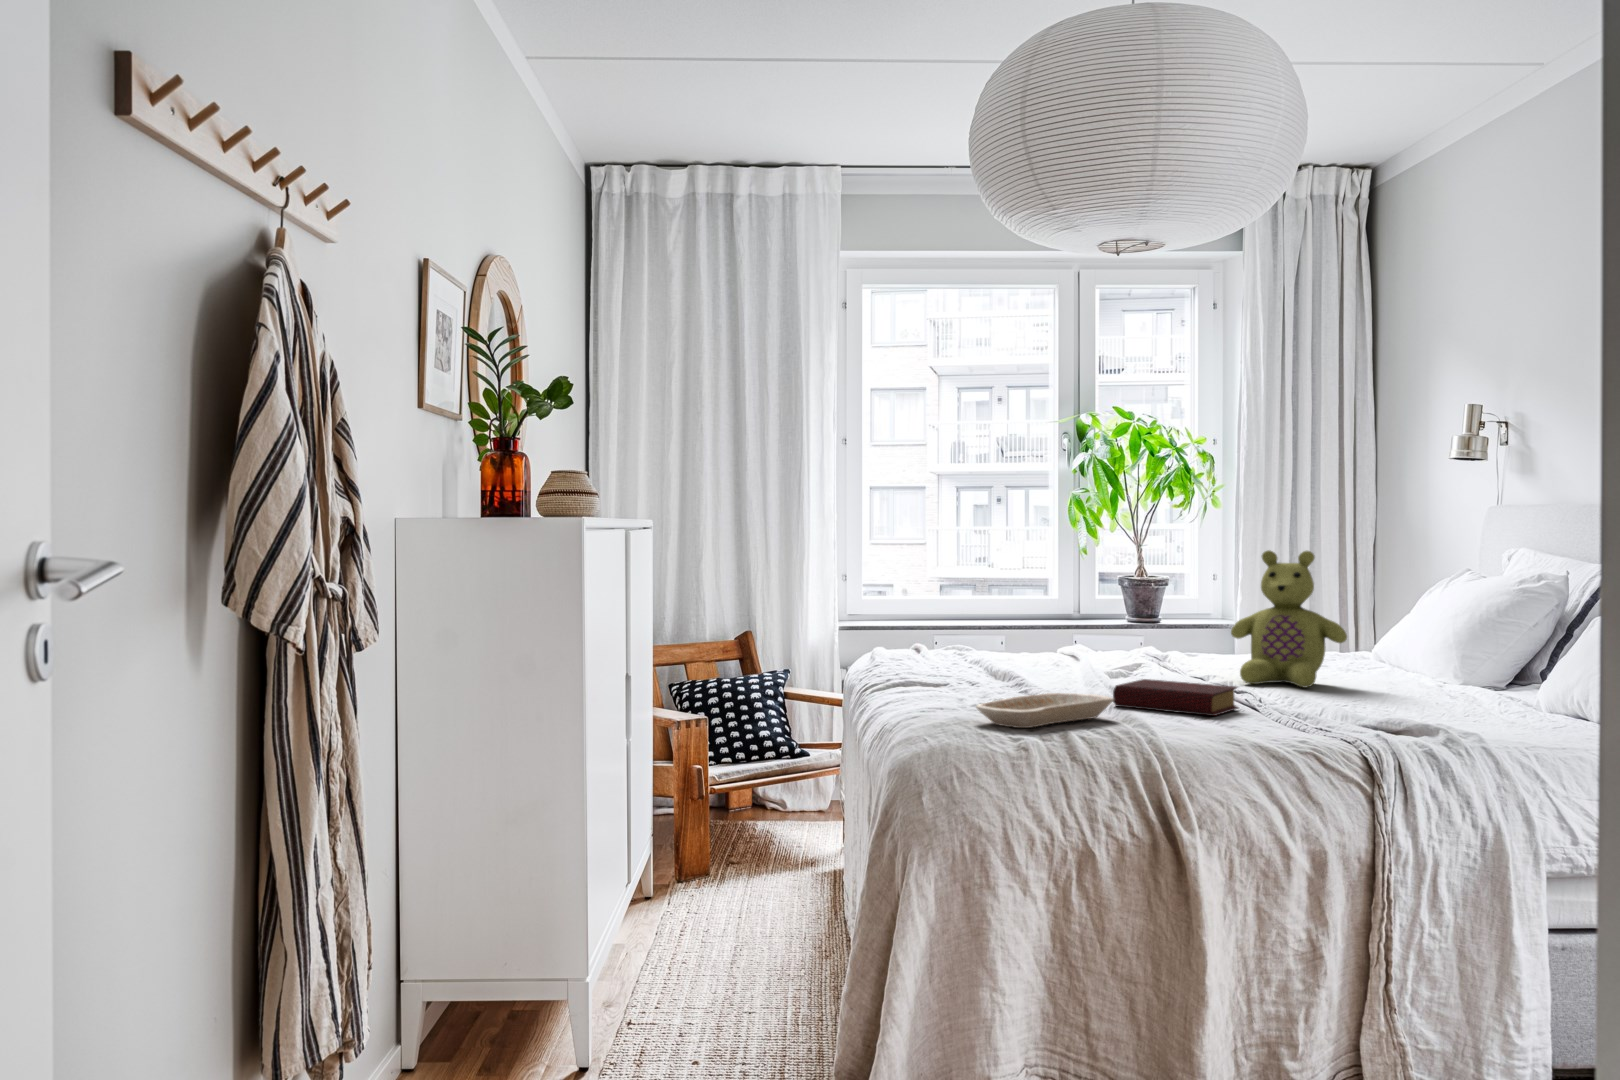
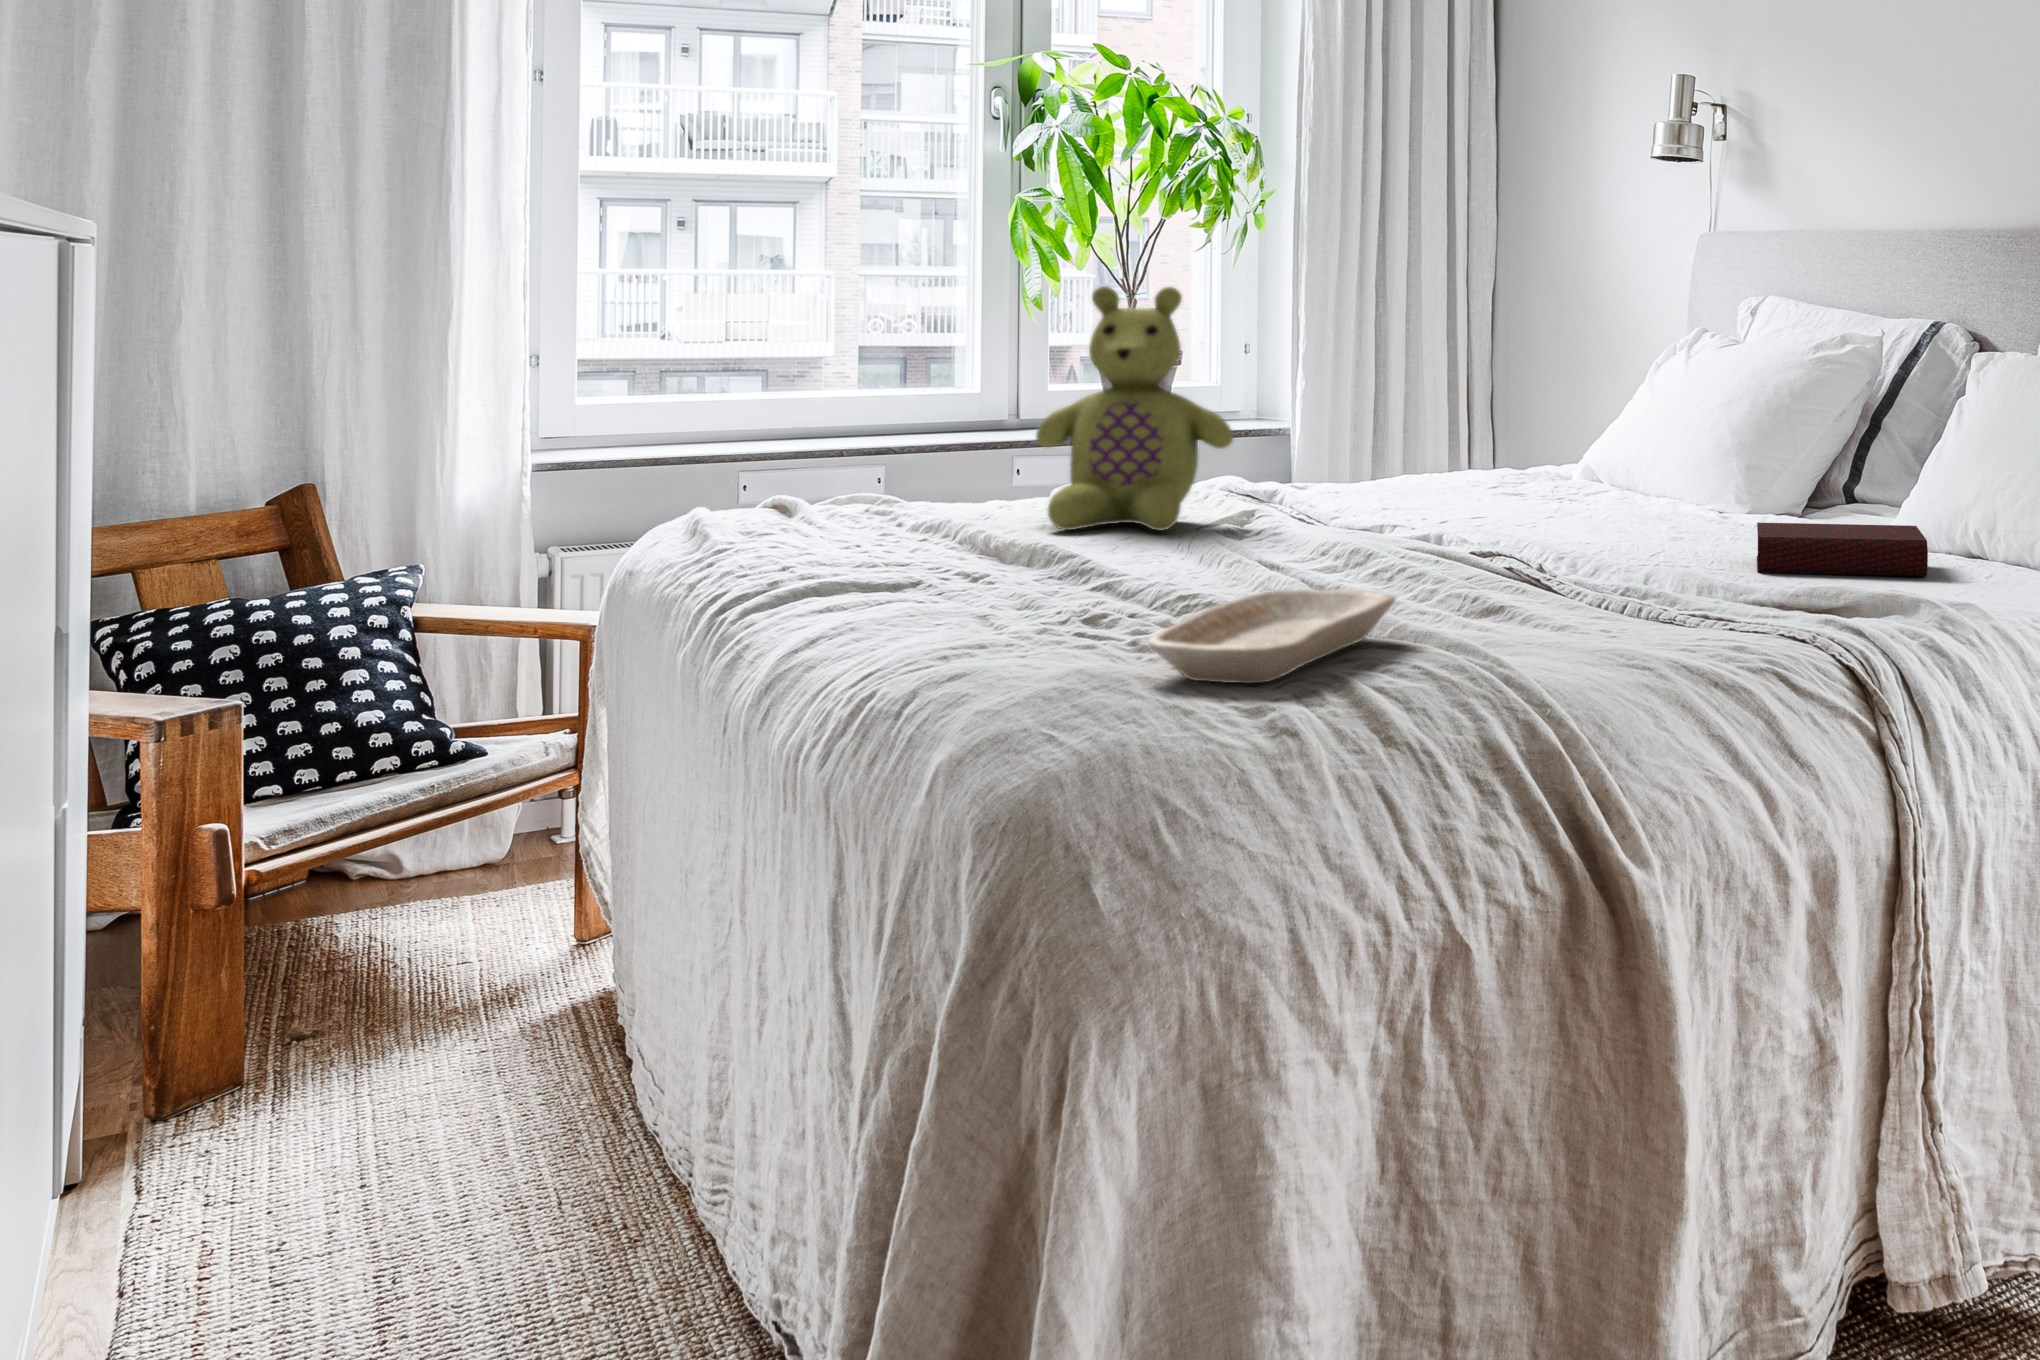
stuffed bear: present [1231,550,1347,687] -> present [1036,286,1233,531]
book: present [1113,679,1238,716] -> present [1757,523,1928,576]

